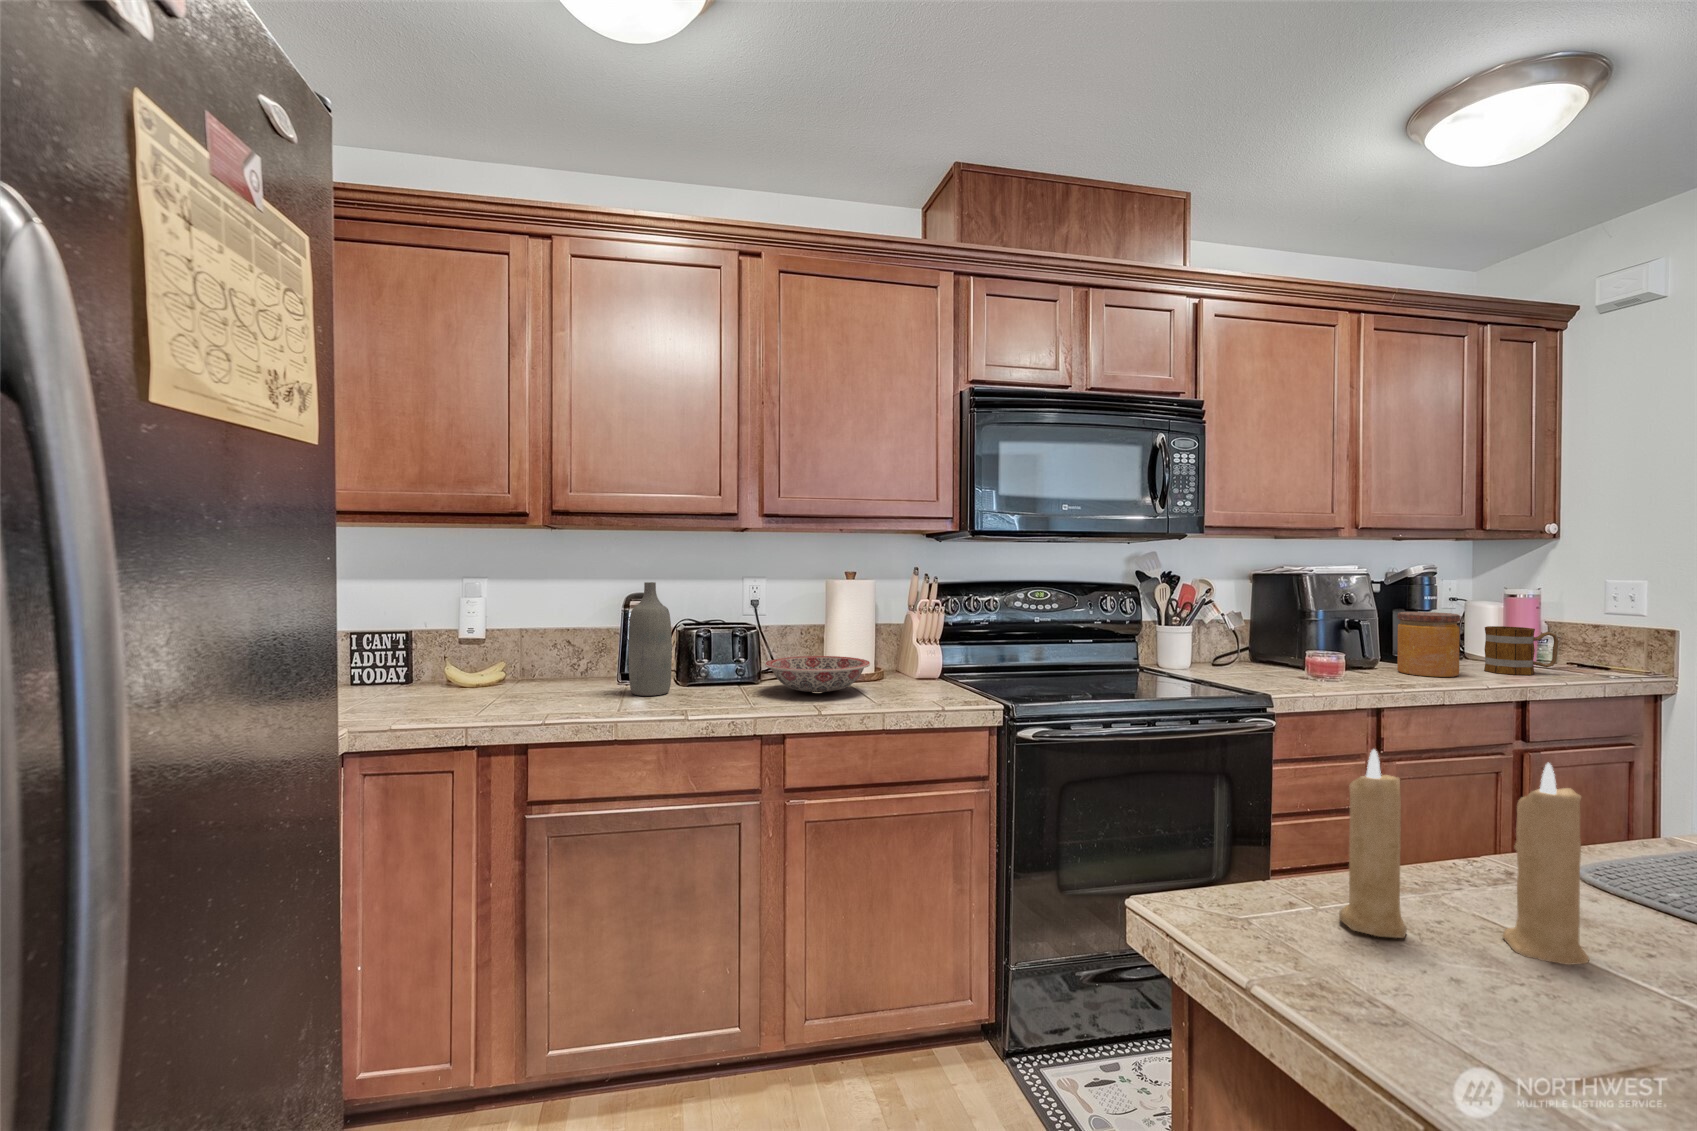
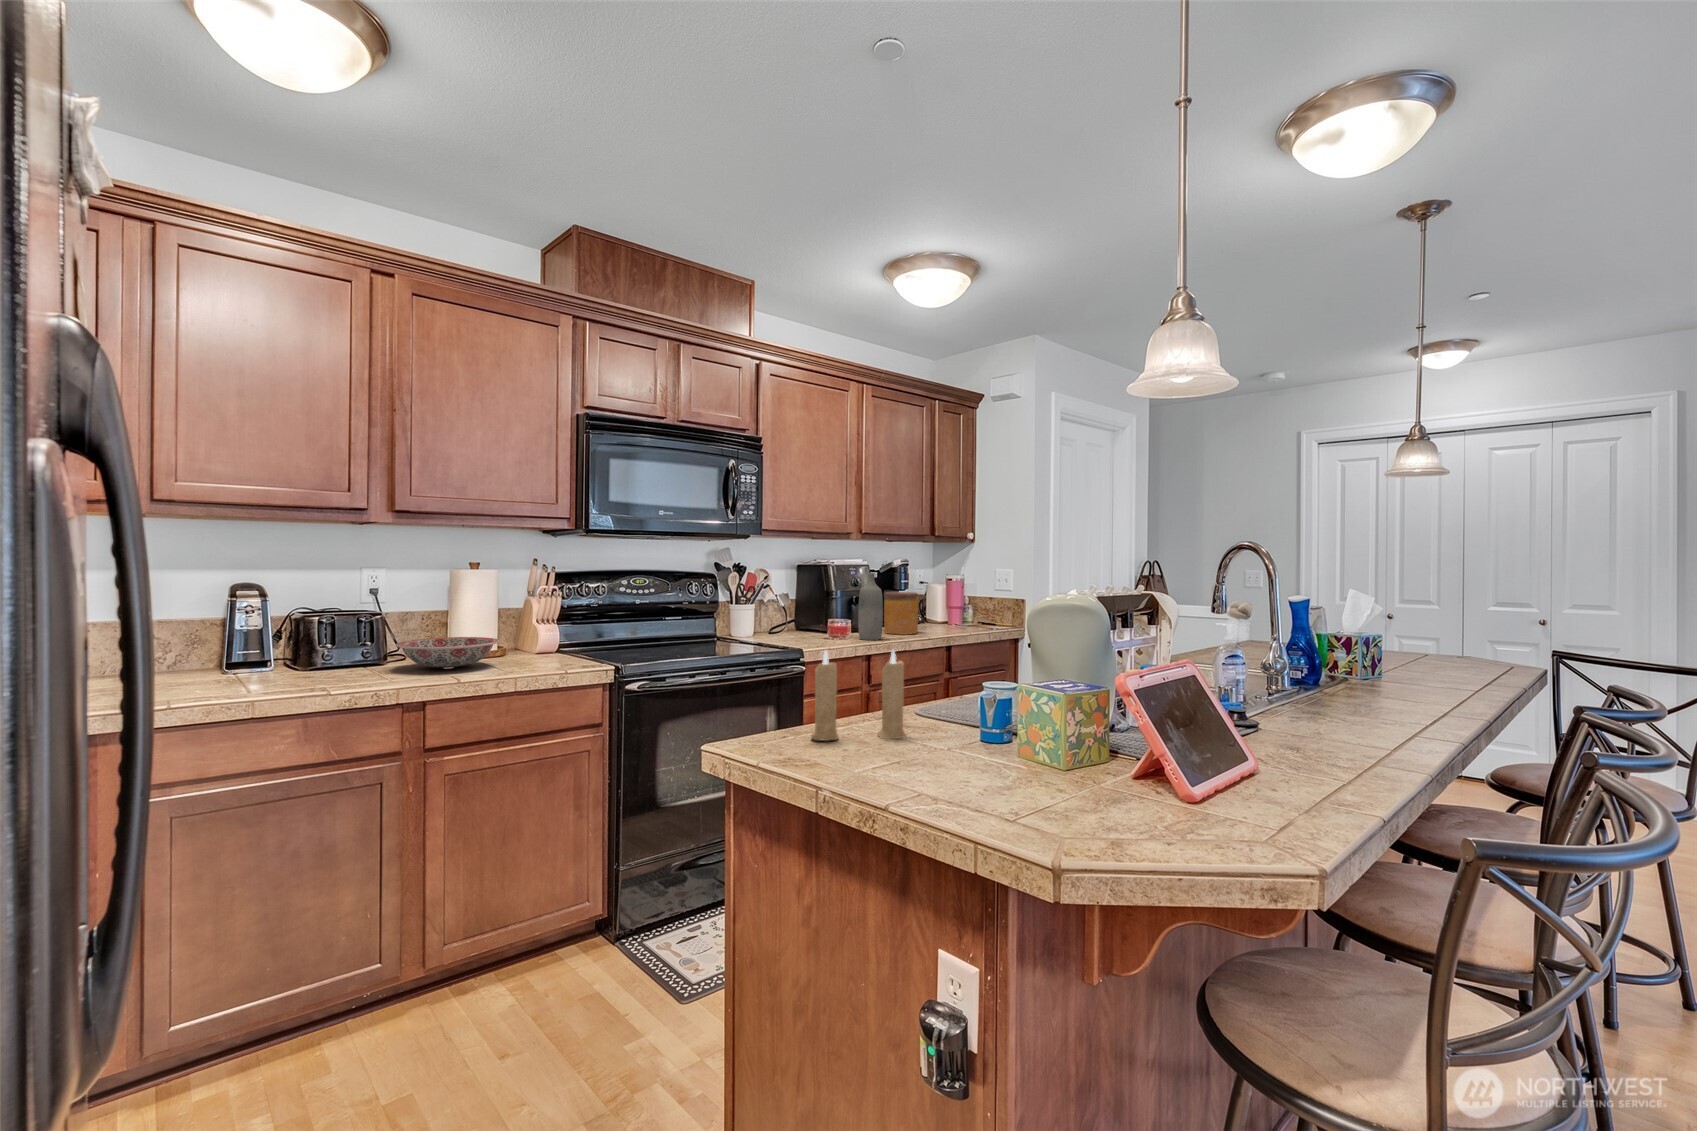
bottle: present [629,582,672,696] -> present [858,573,883,640]
mug: present [1484,626,1559,675] -> none [933,601,970,631]

